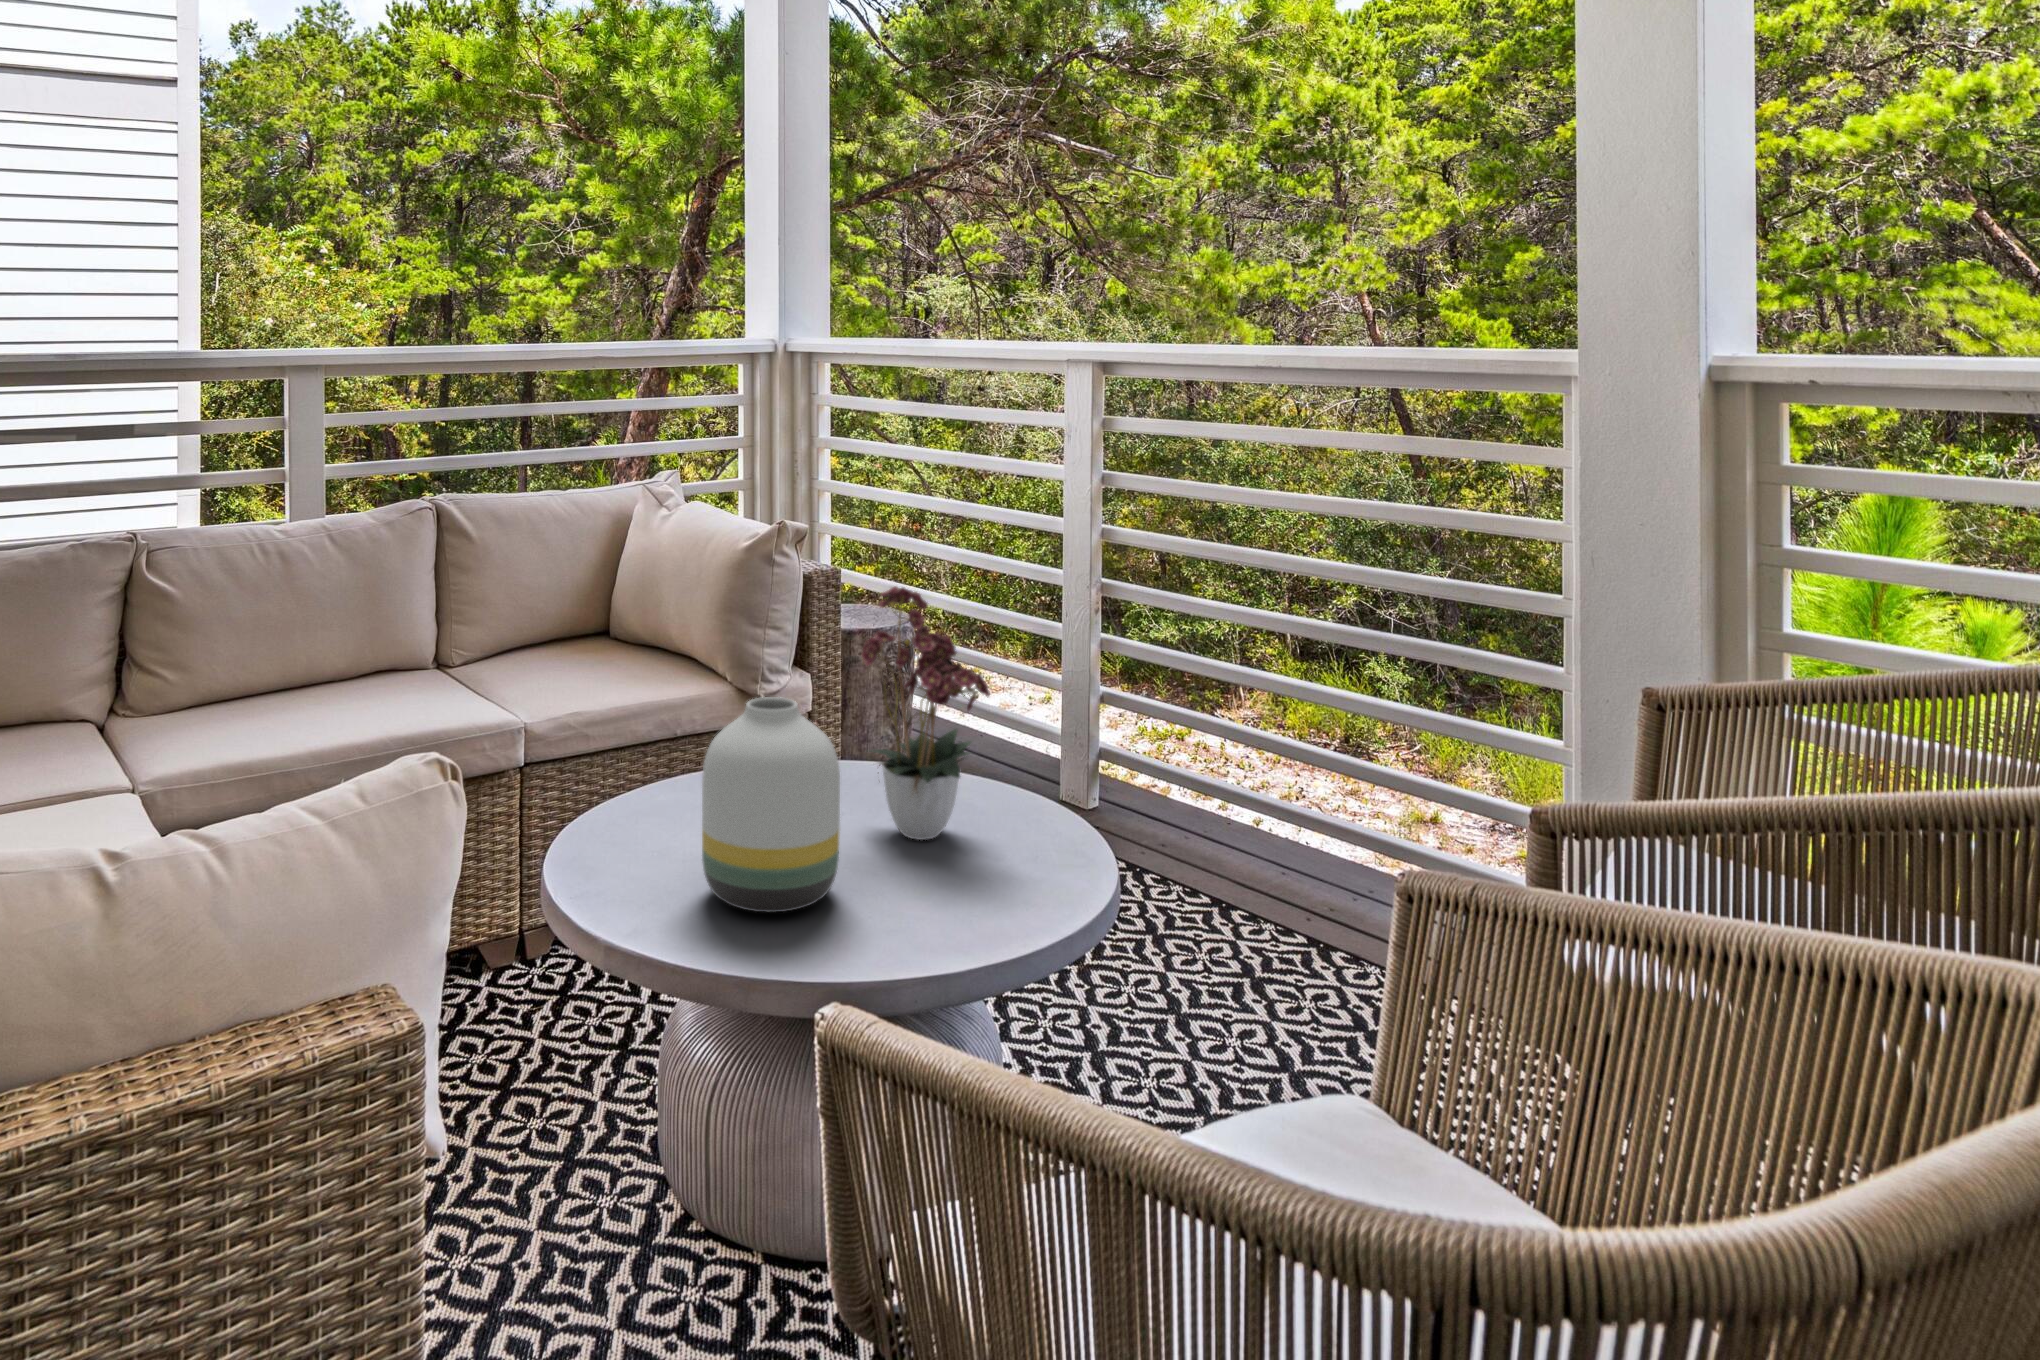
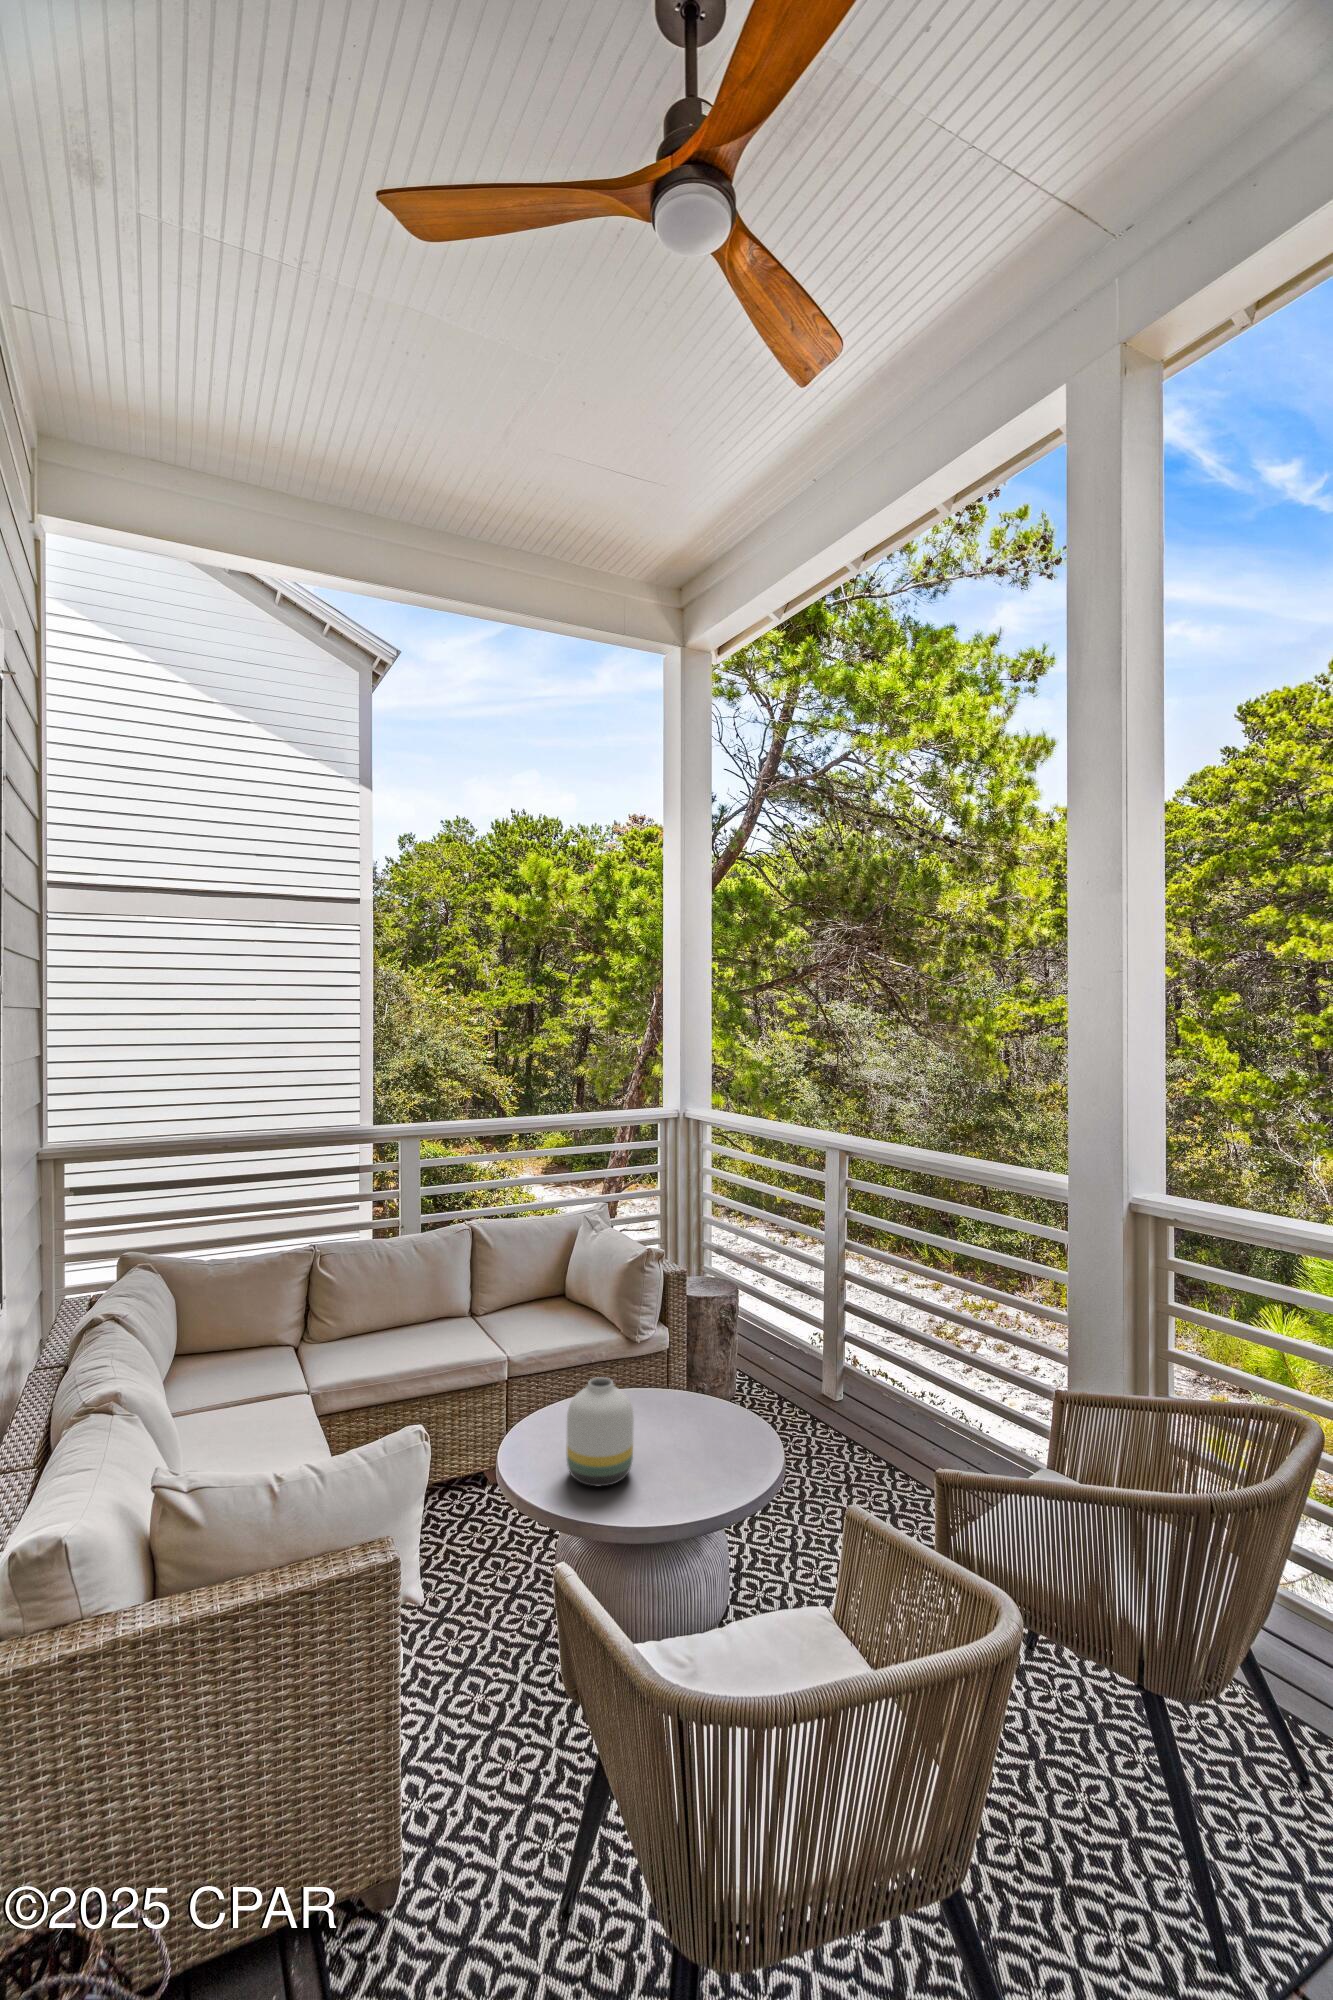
flower arrangement: present [861,586,990,840] -> none [653,1308,723,1445]

